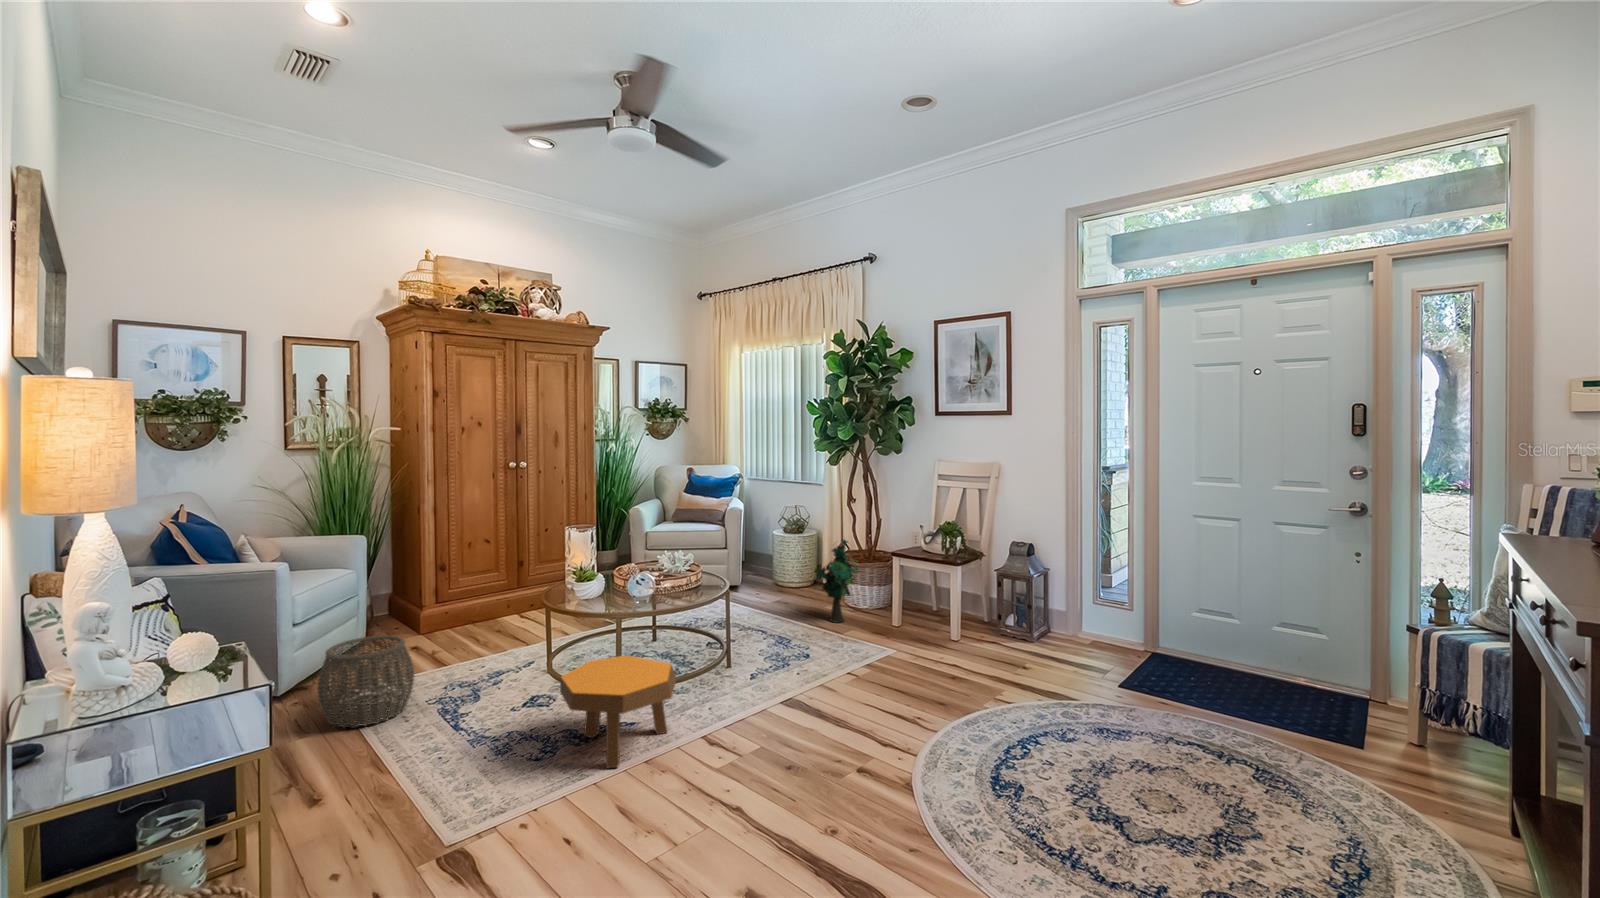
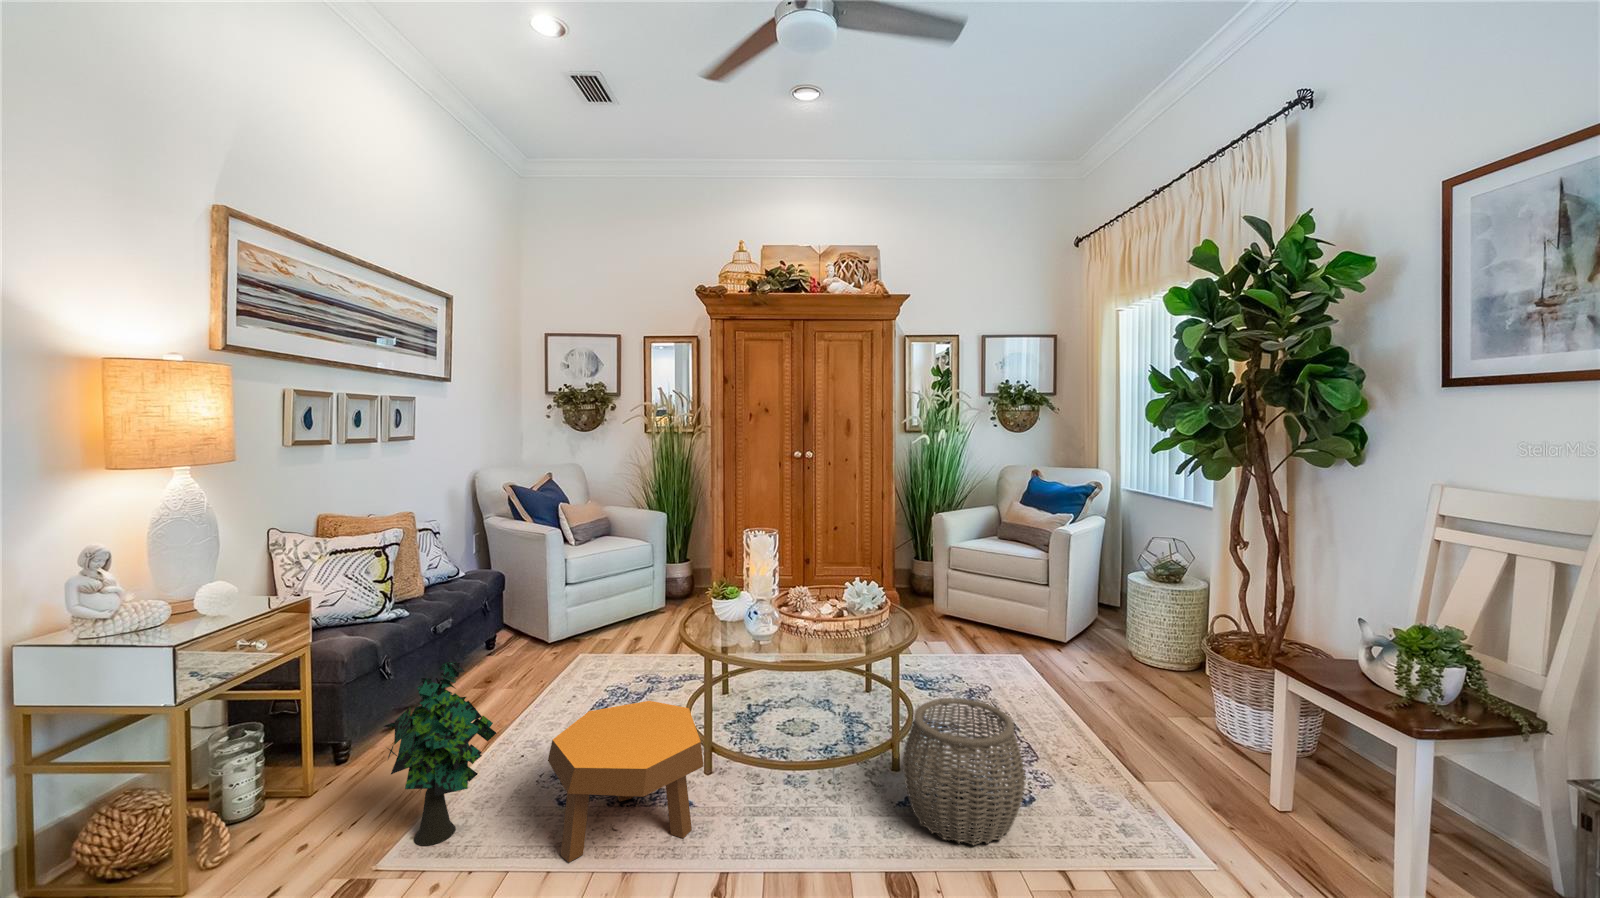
decorative plant: present [814,540,859,623] -> present [384,662,497,846]
woven basket: present [317,635,415,728] -> present [903,698,1026,845]

